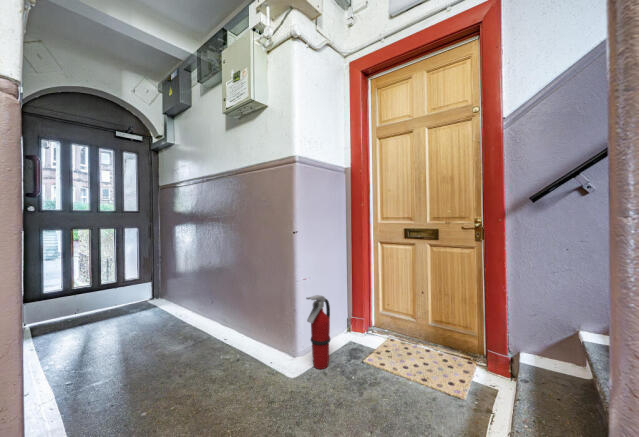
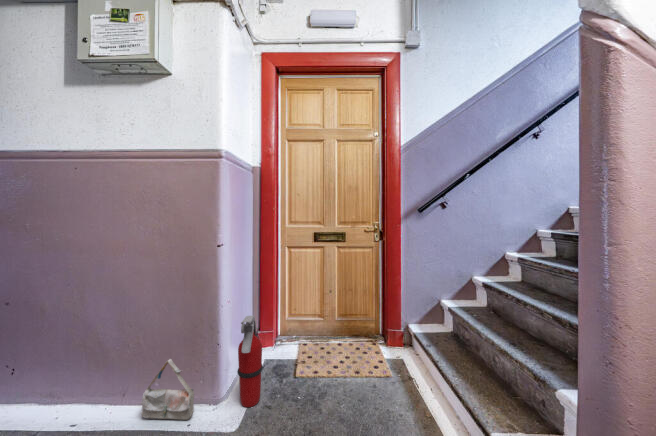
bag: none [258,314,284,360] -> present [141,359,194,420]

